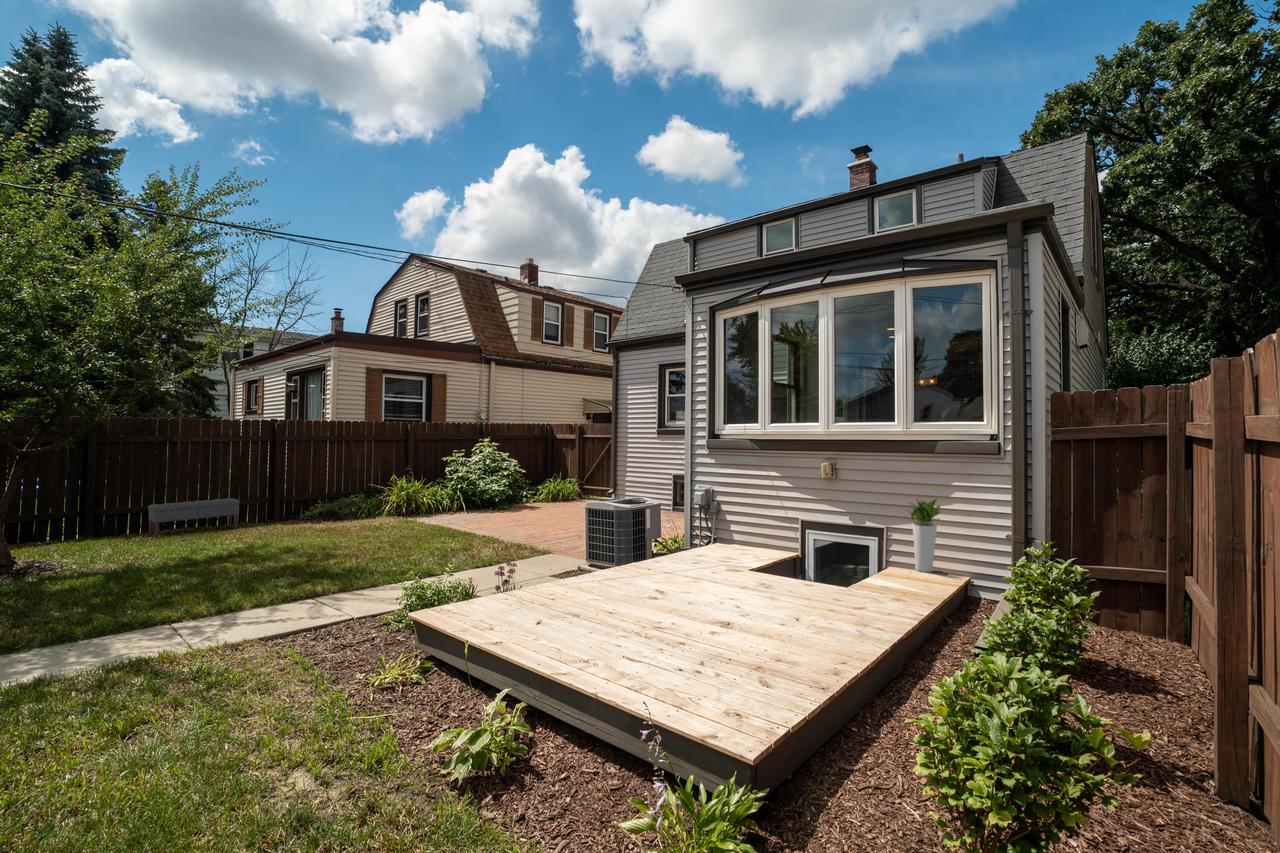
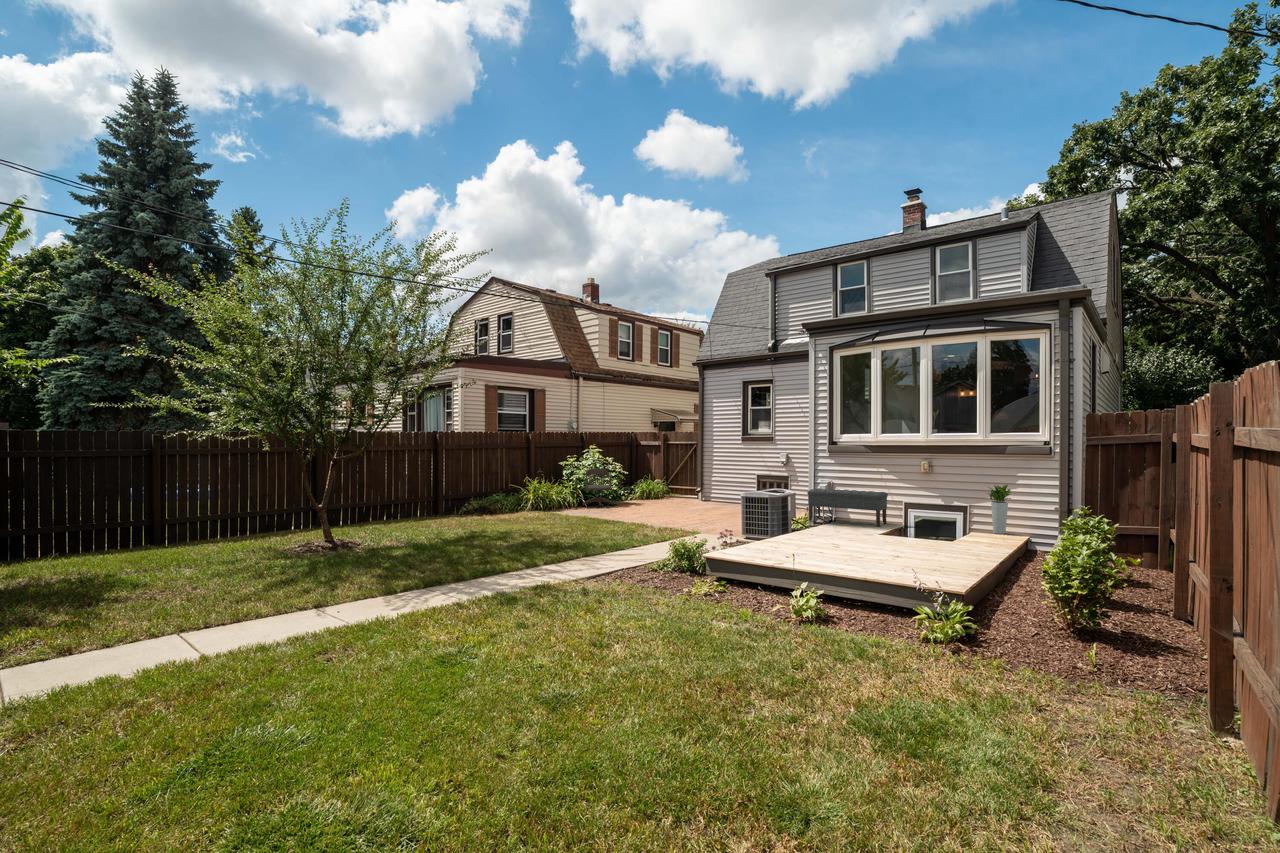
chair: none [458,466,498,514] -> present [583,468,614,508]
bench: present [148,498,240,538] -> present [807,488,888,527]

